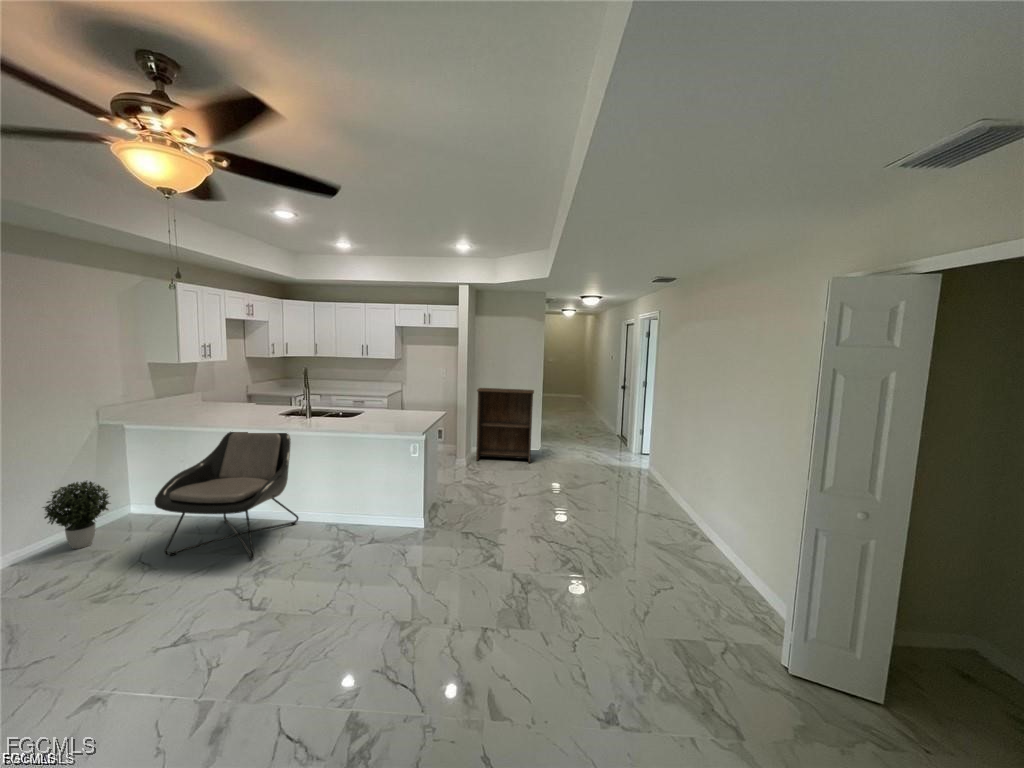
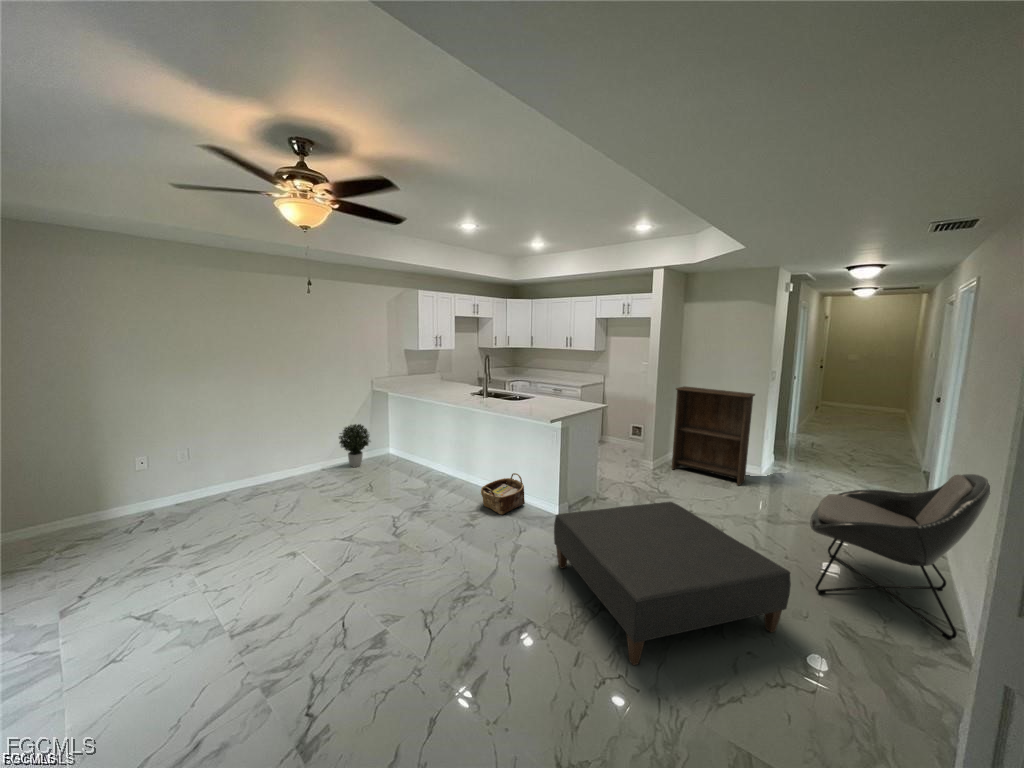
lounge chair: present [155,432,299,559] -> present [810,474,991,640]
ottoman: none [457,486,634,621] -> present [554,502,791,665]
woven basket: none [335,496,382,544] -> present [481,473,525,515]

